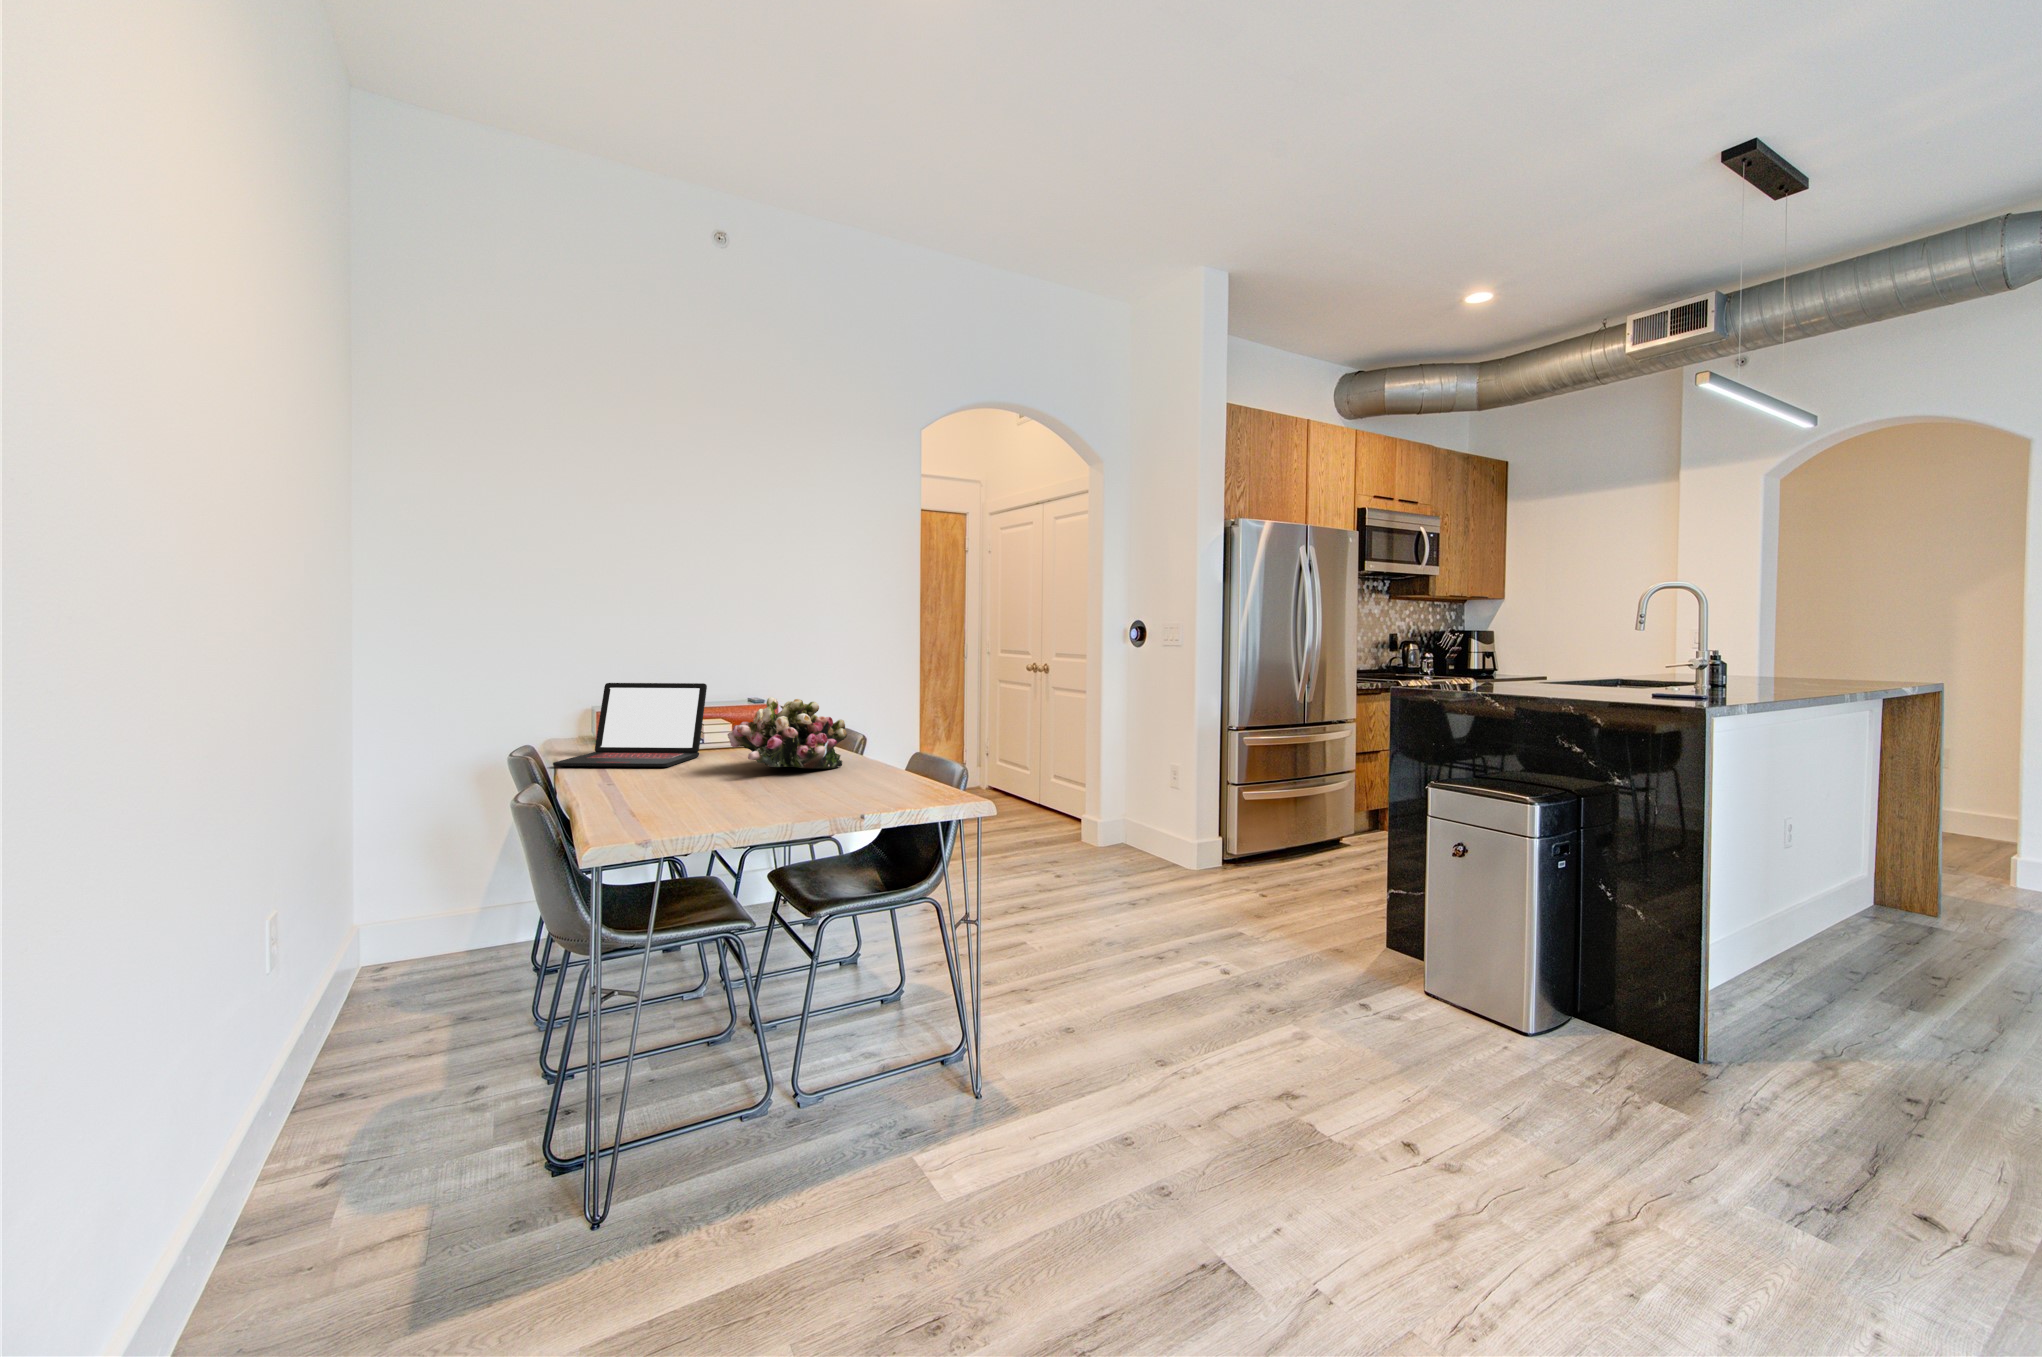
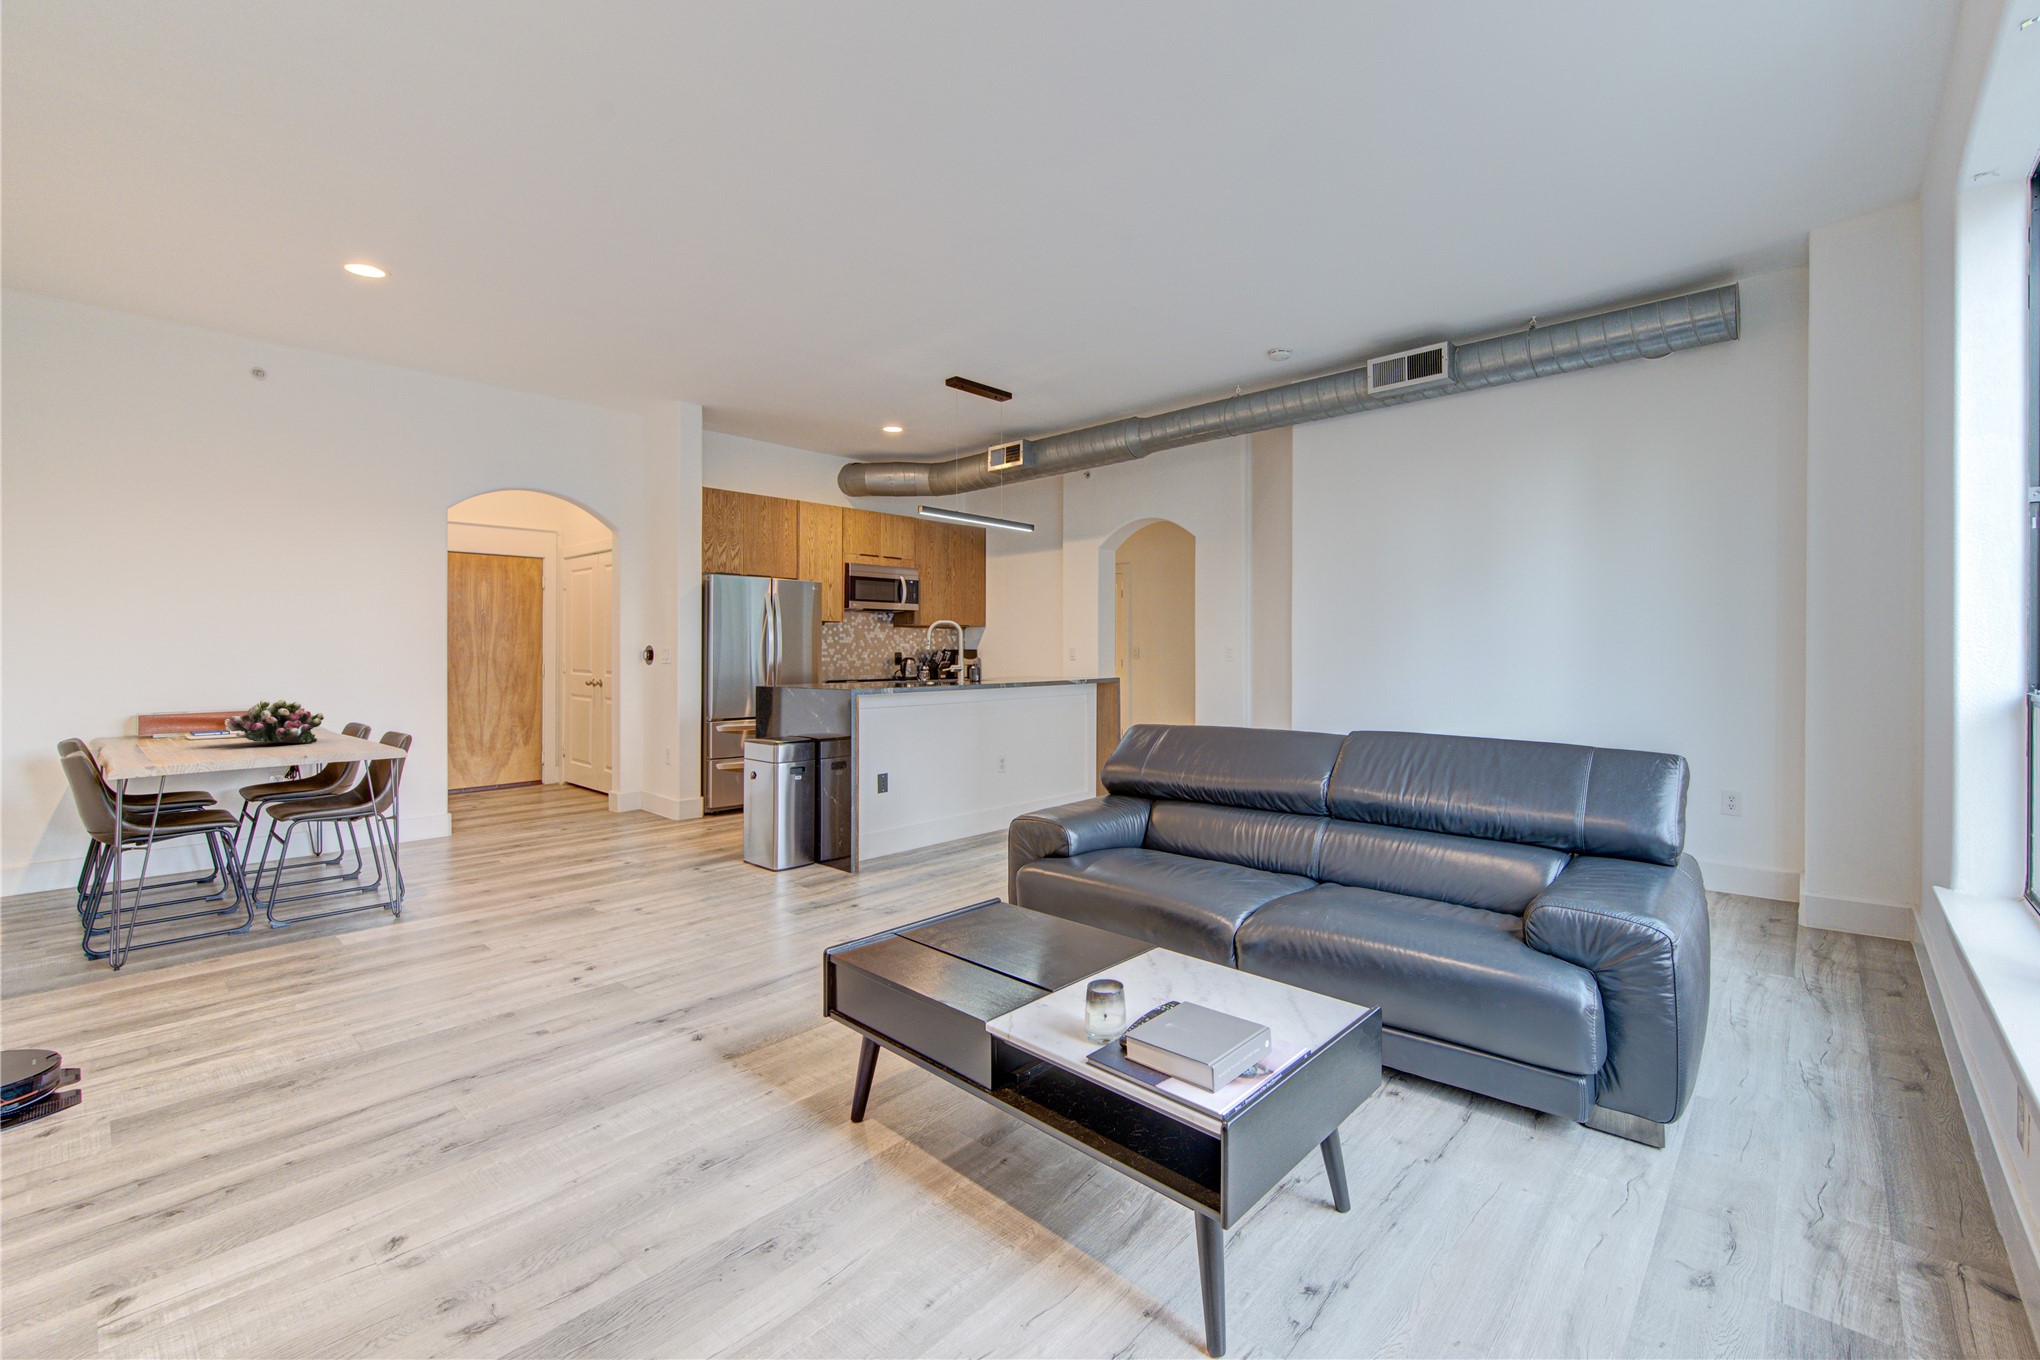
laptop: present [553,683,707,767] -> none [90,693,223,748]

